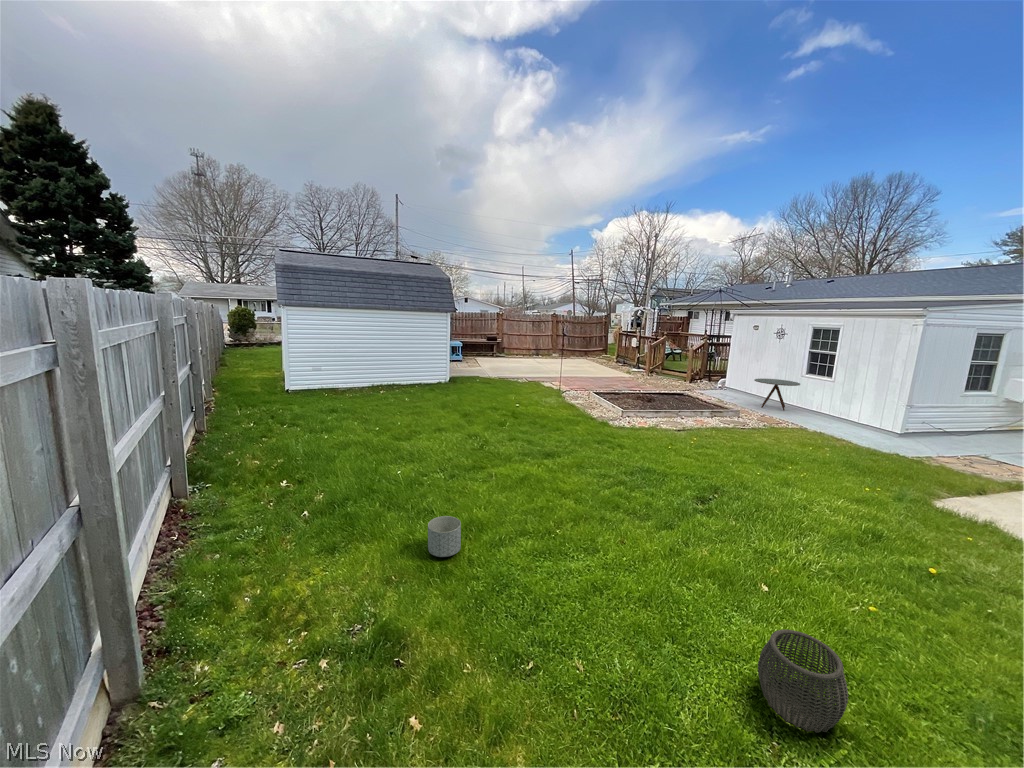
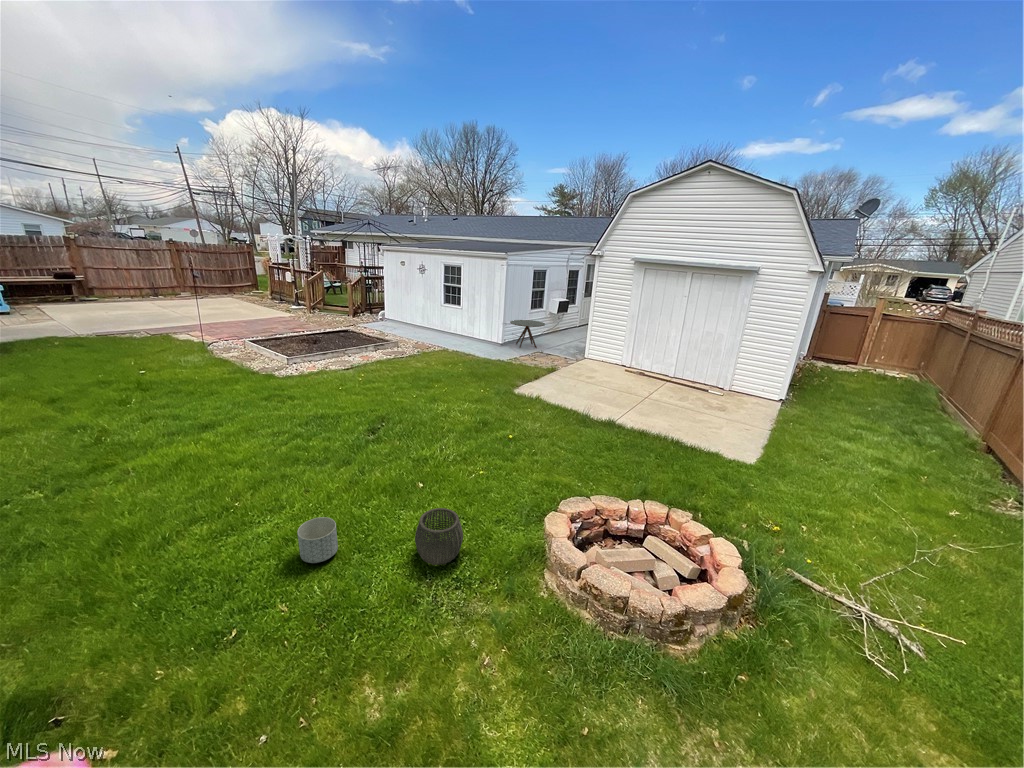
round table: present [754,378,800,410] -> present [510,320,545,348]
planter: present [428,516,461,557] -> present [297,517,338,563]

